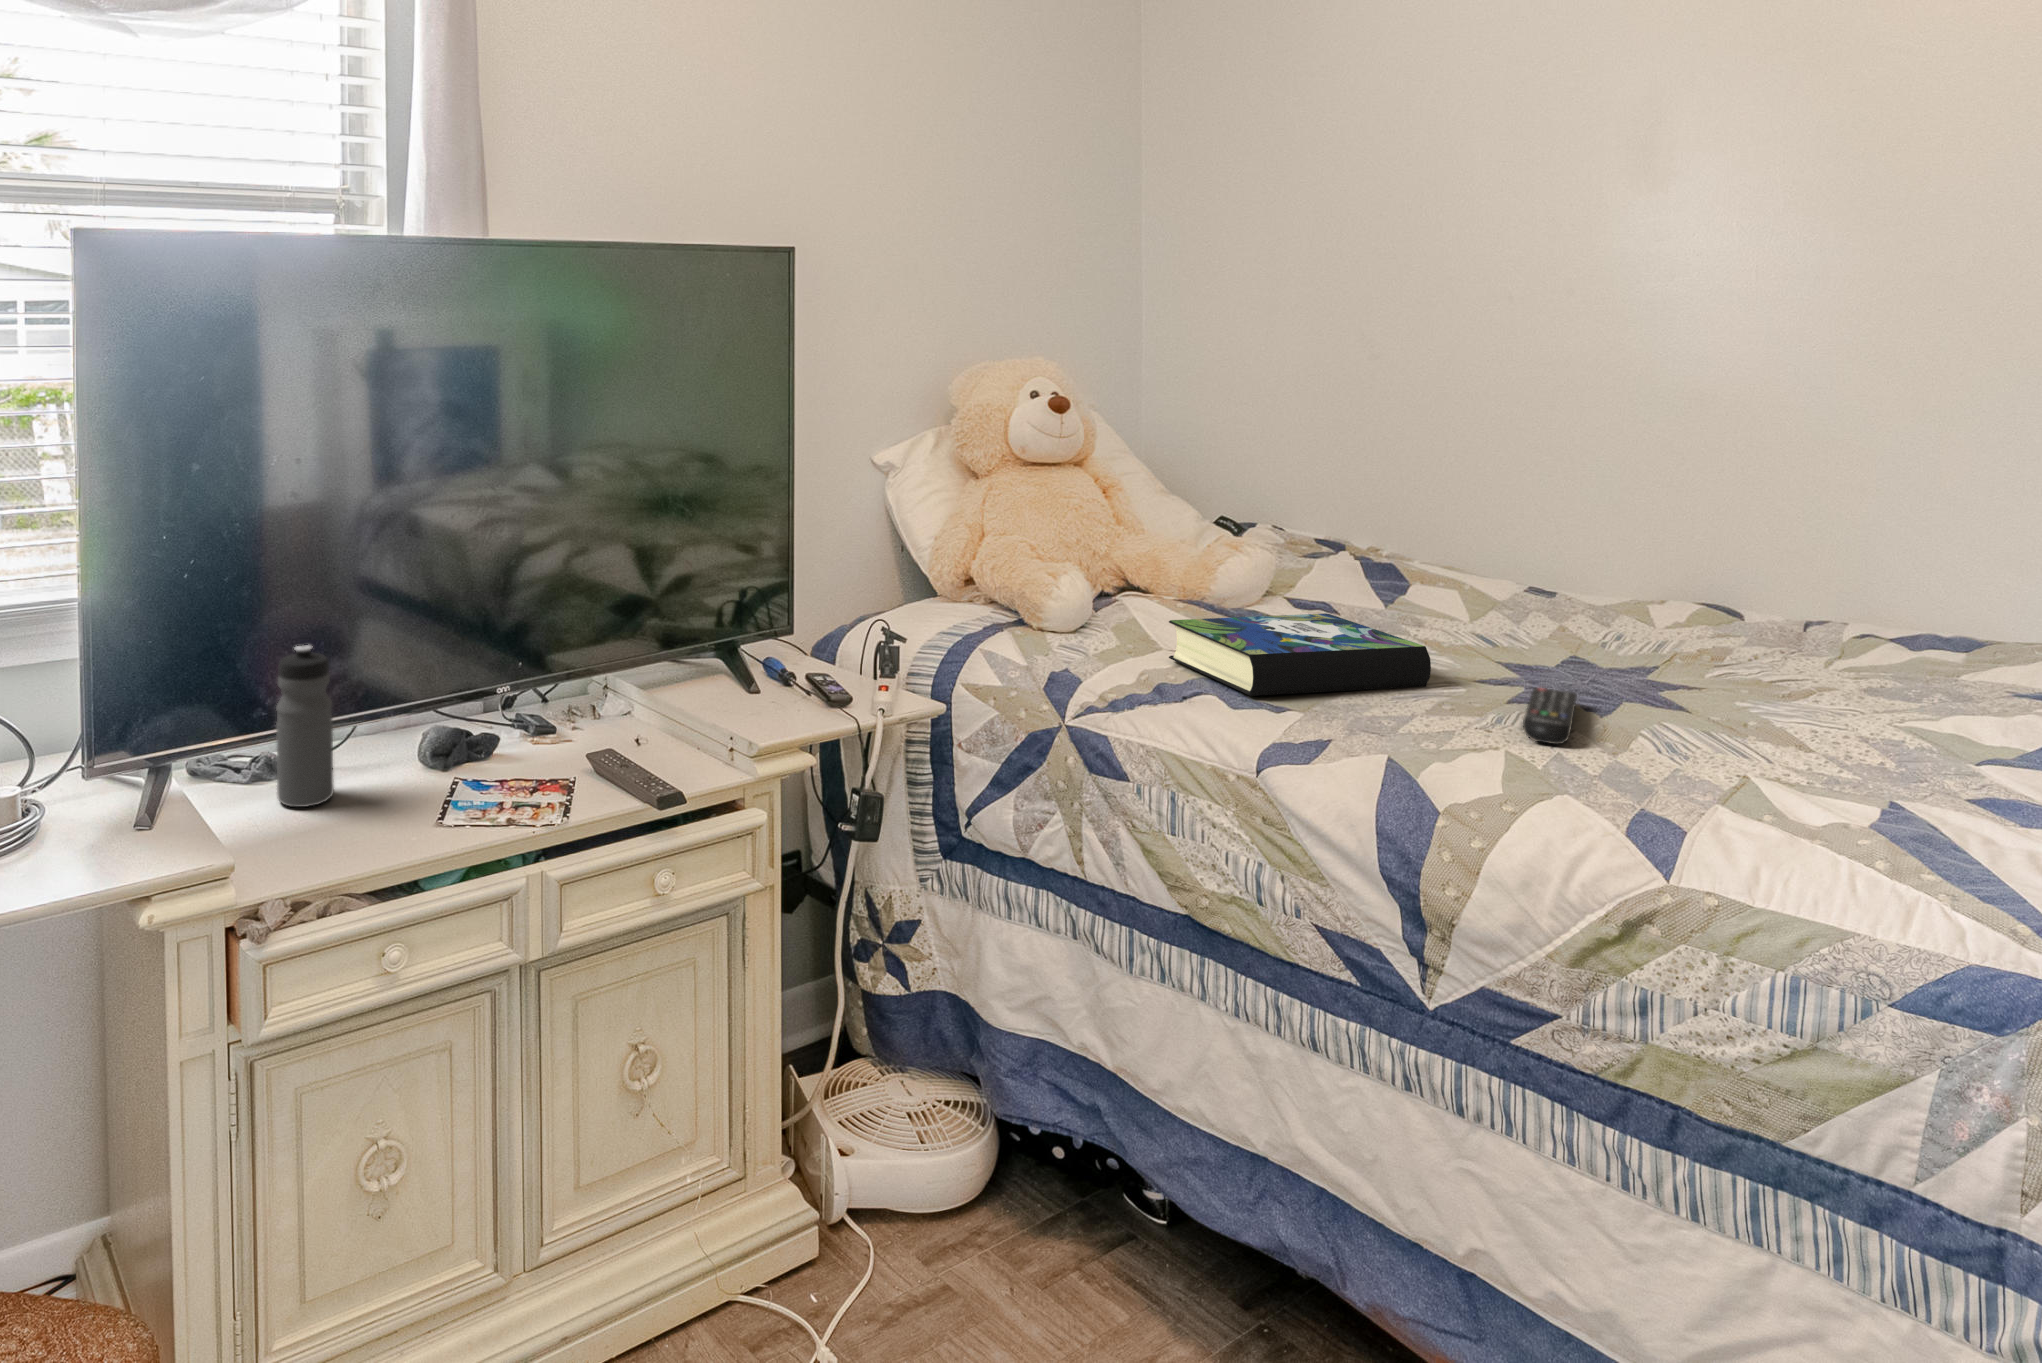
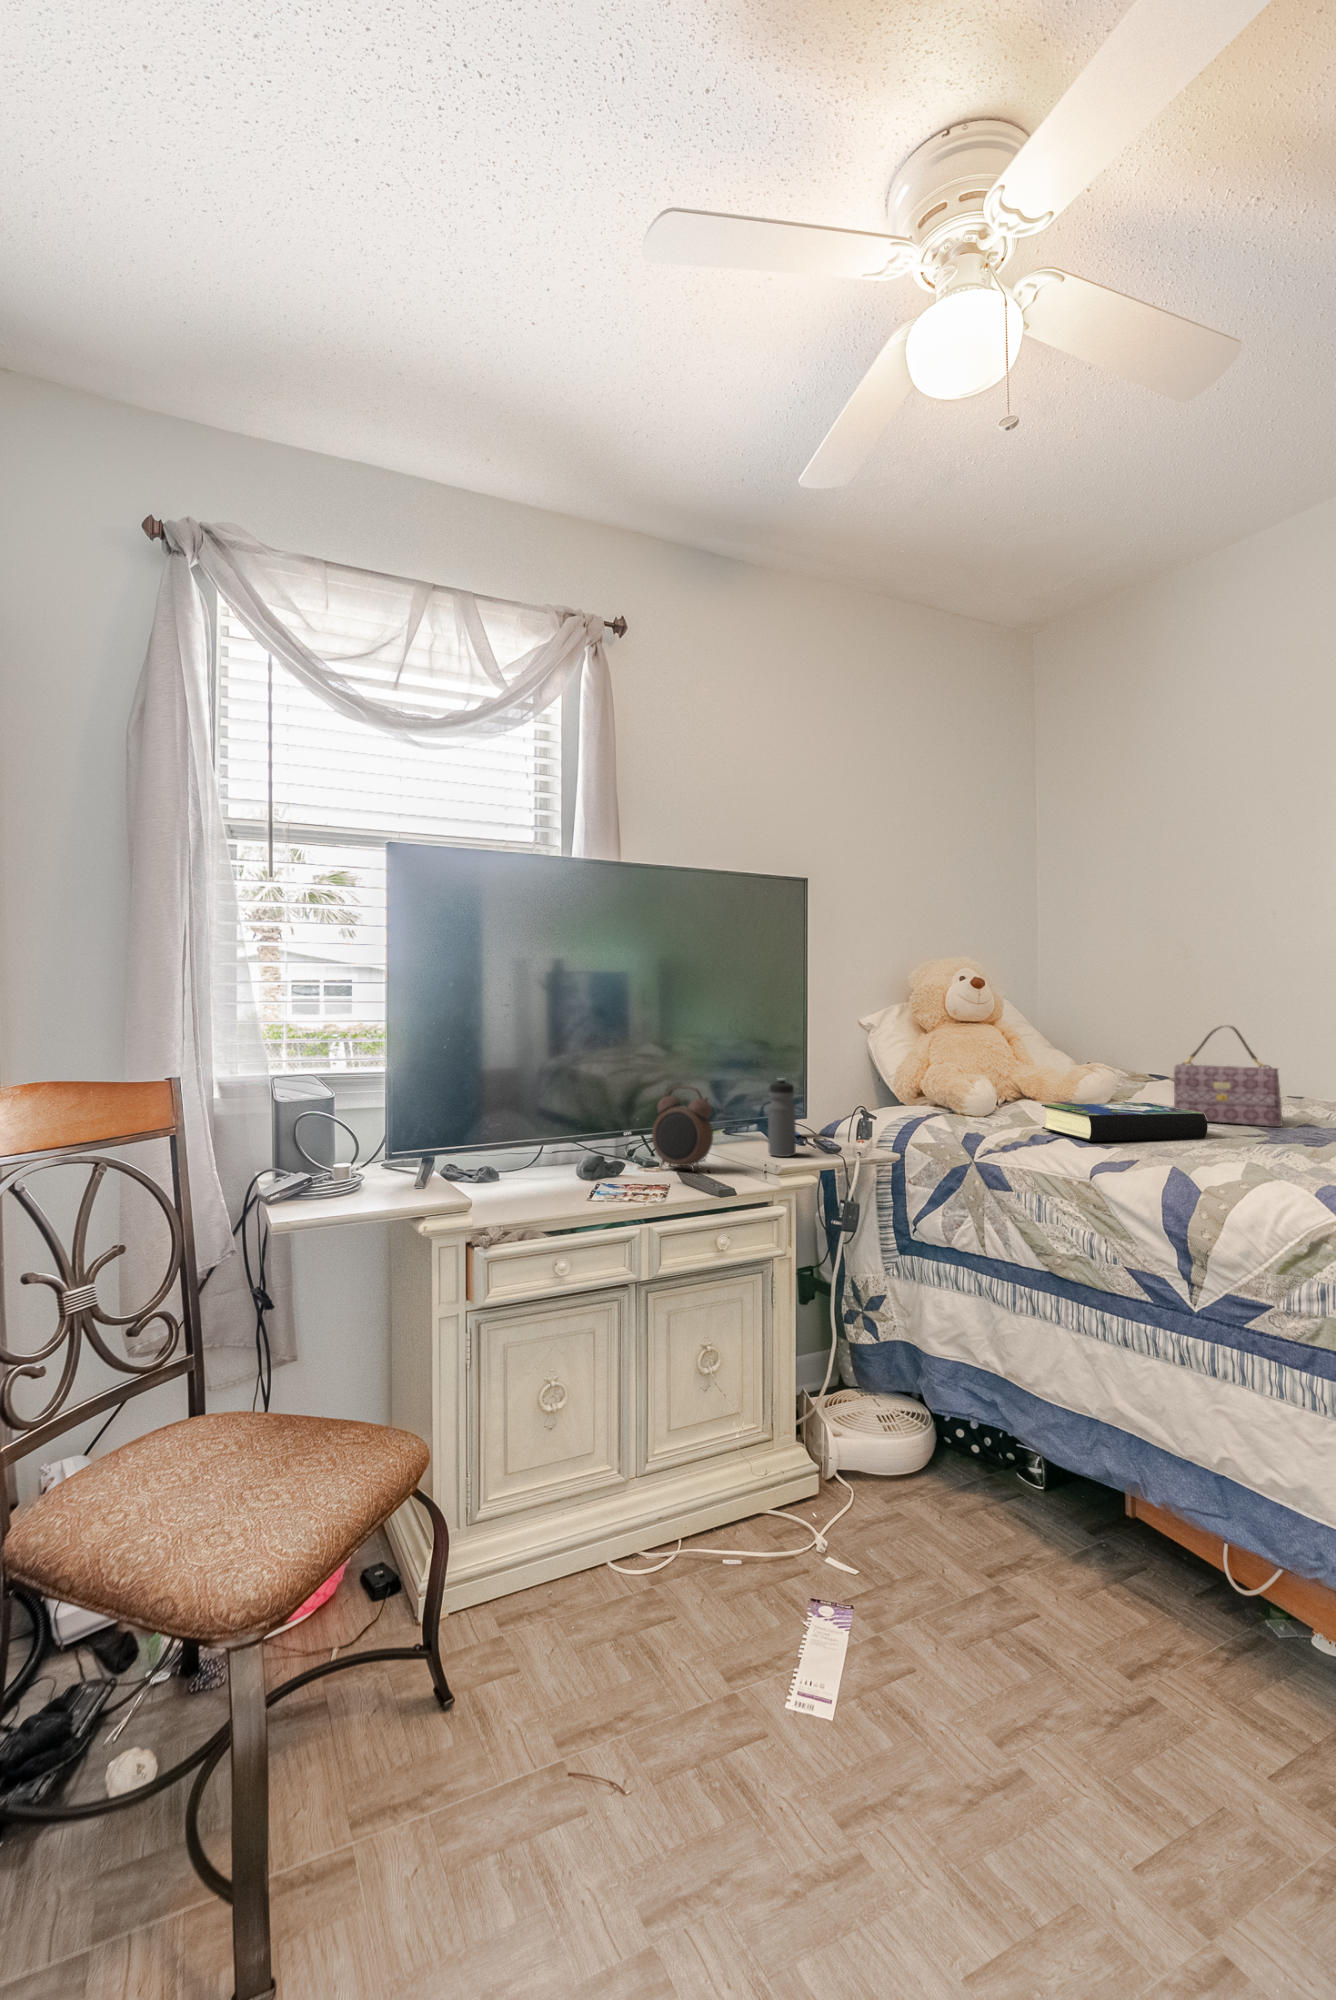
handbag: none [1367,490,1537,654] -> present [1174,1026,1283,1127]
alarm clock: none [544,609,646,755] -> present [652,1086,713,1171]
water bottle: present [276,645,334,807] -> present [768,1078,796,1157]
remote control: present [1523,687,1577,744] -> none [1259,1134,1300,1157]

